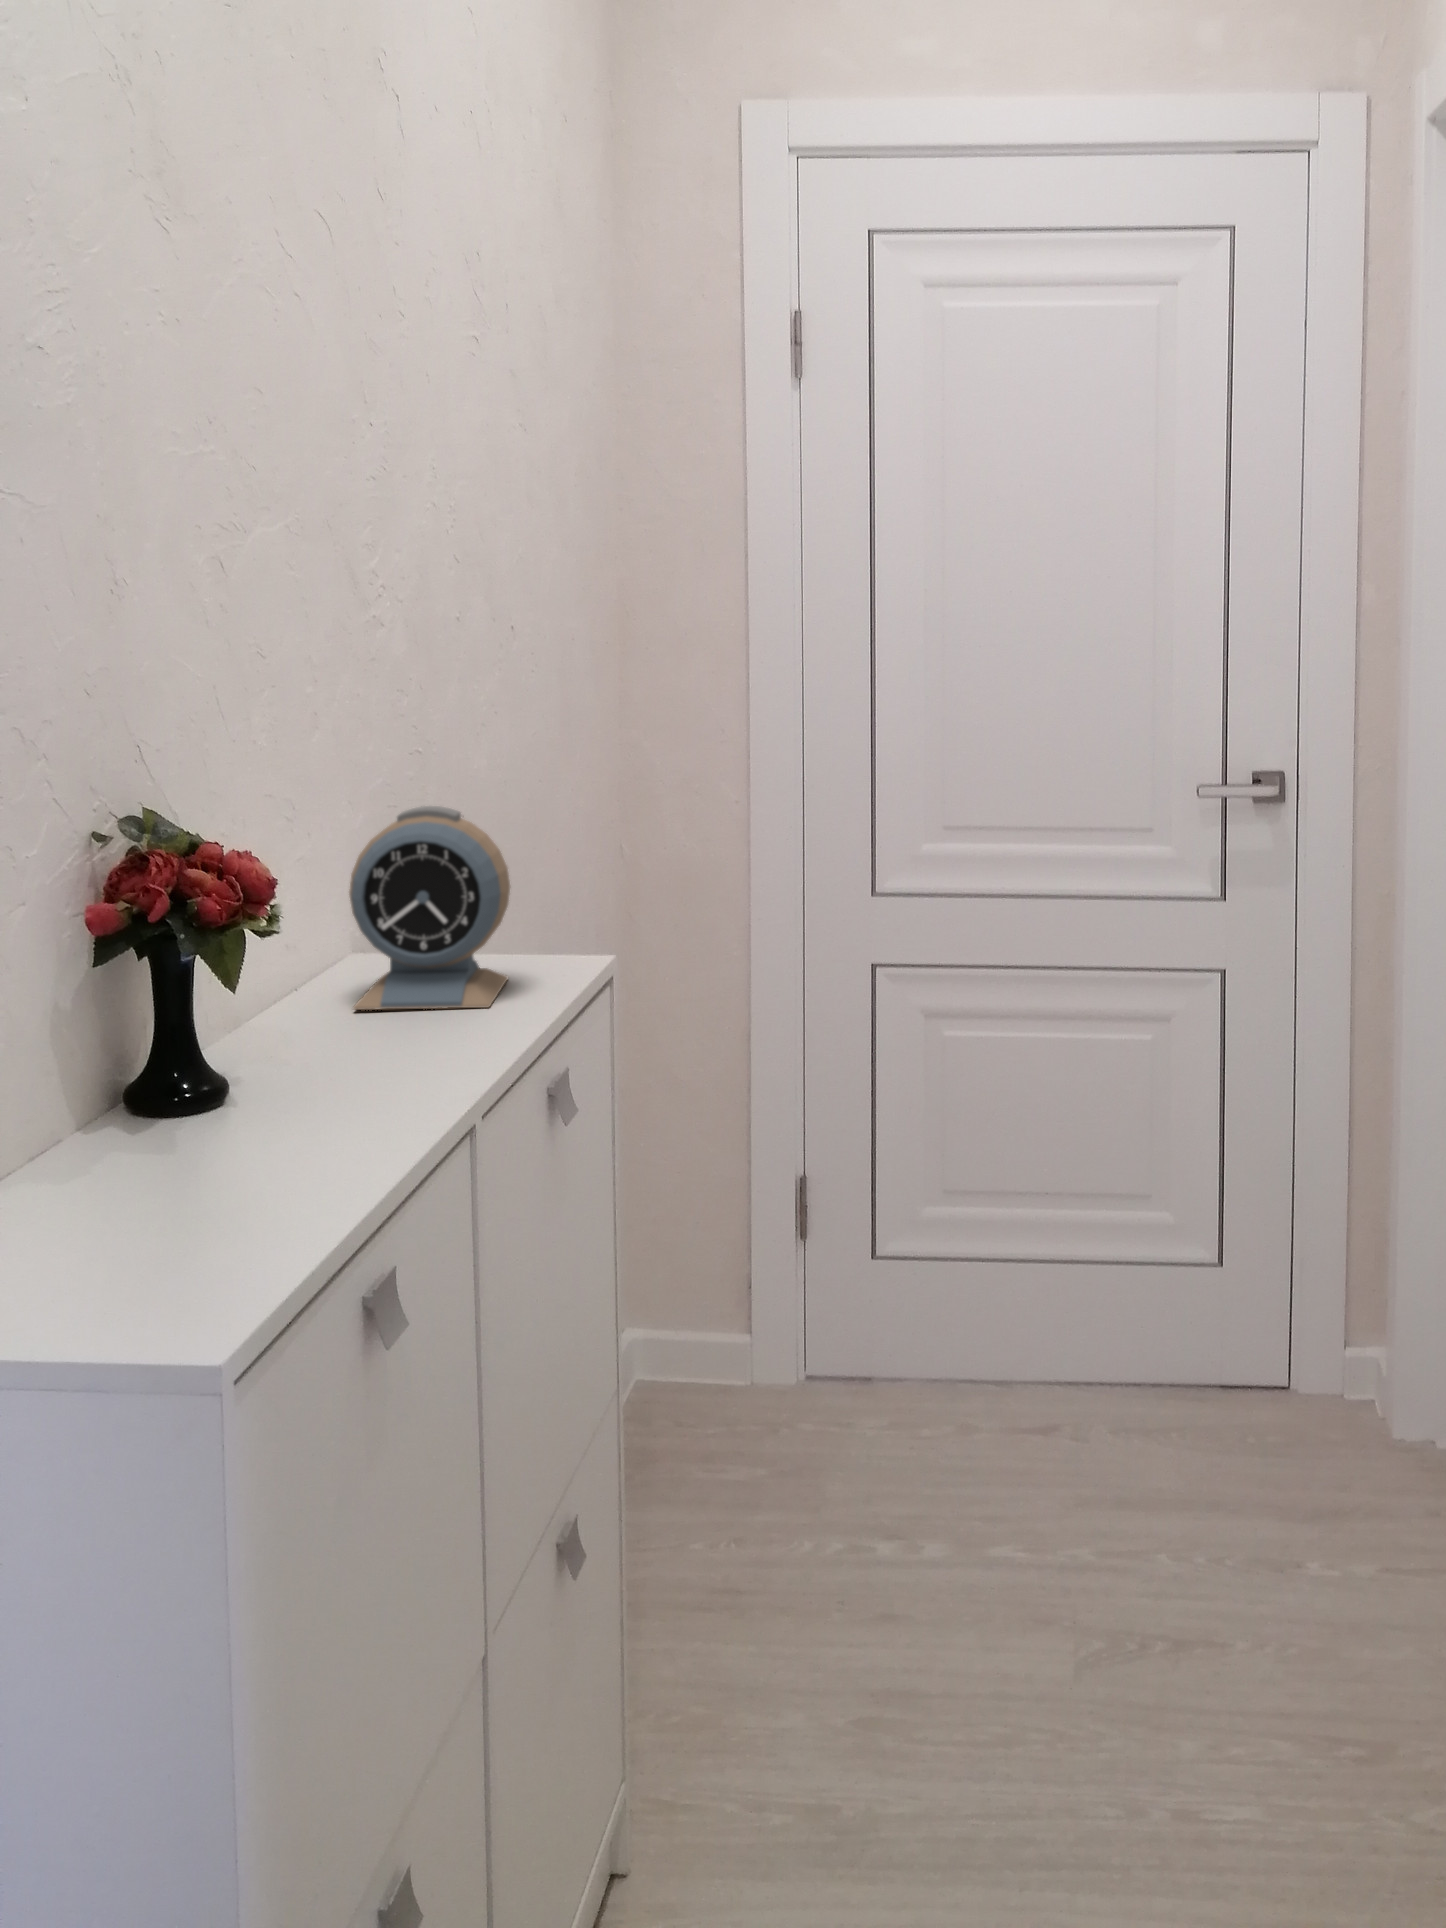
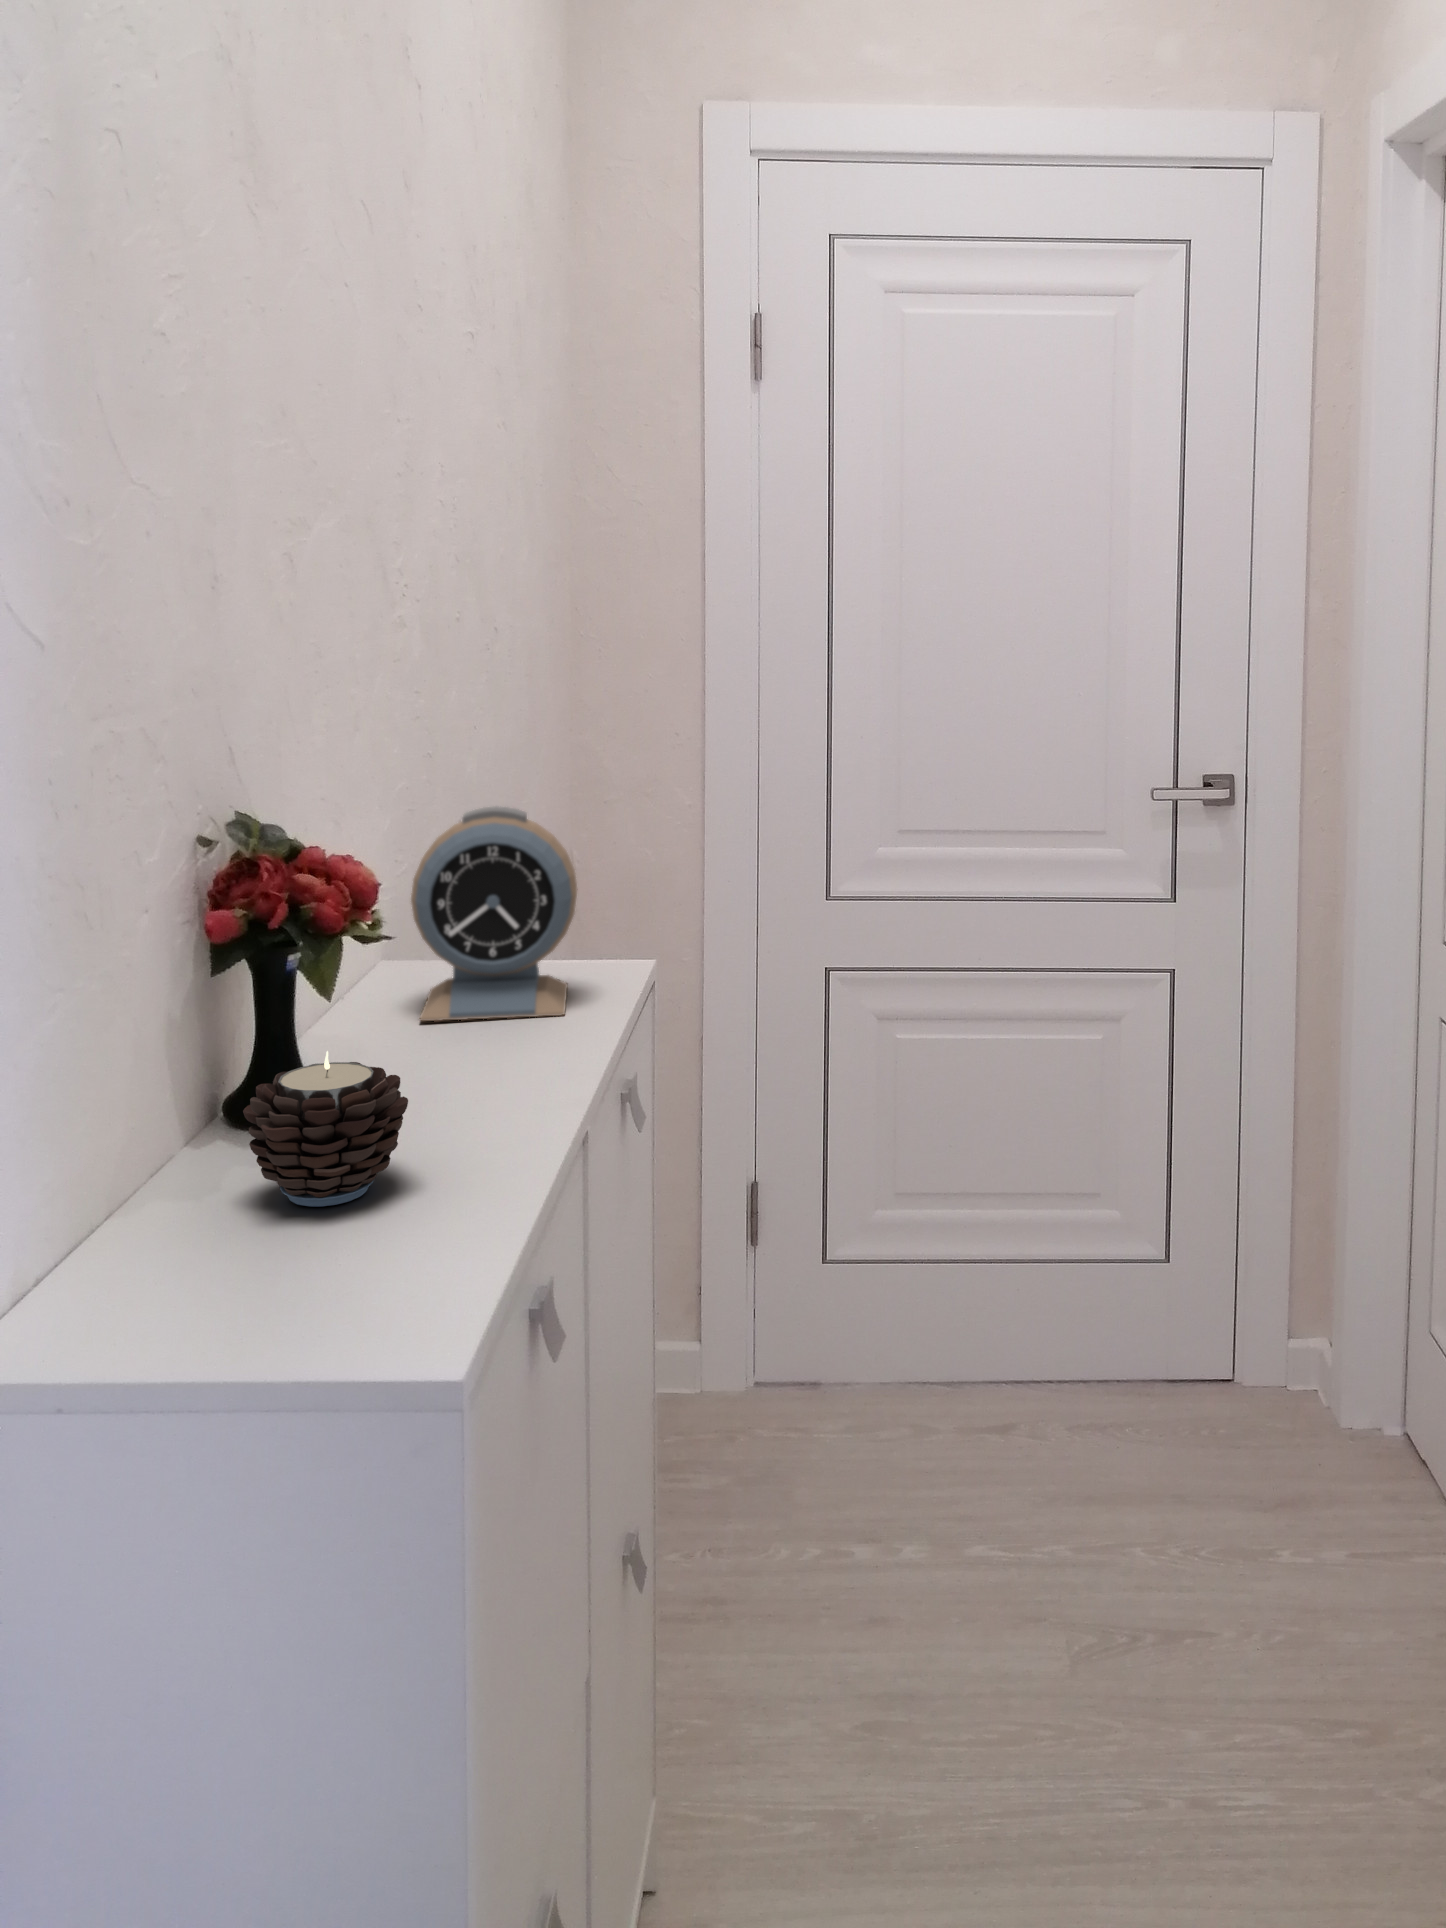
candle: none [106,1038,256,1182] -> present [243,1051,408,1206]

